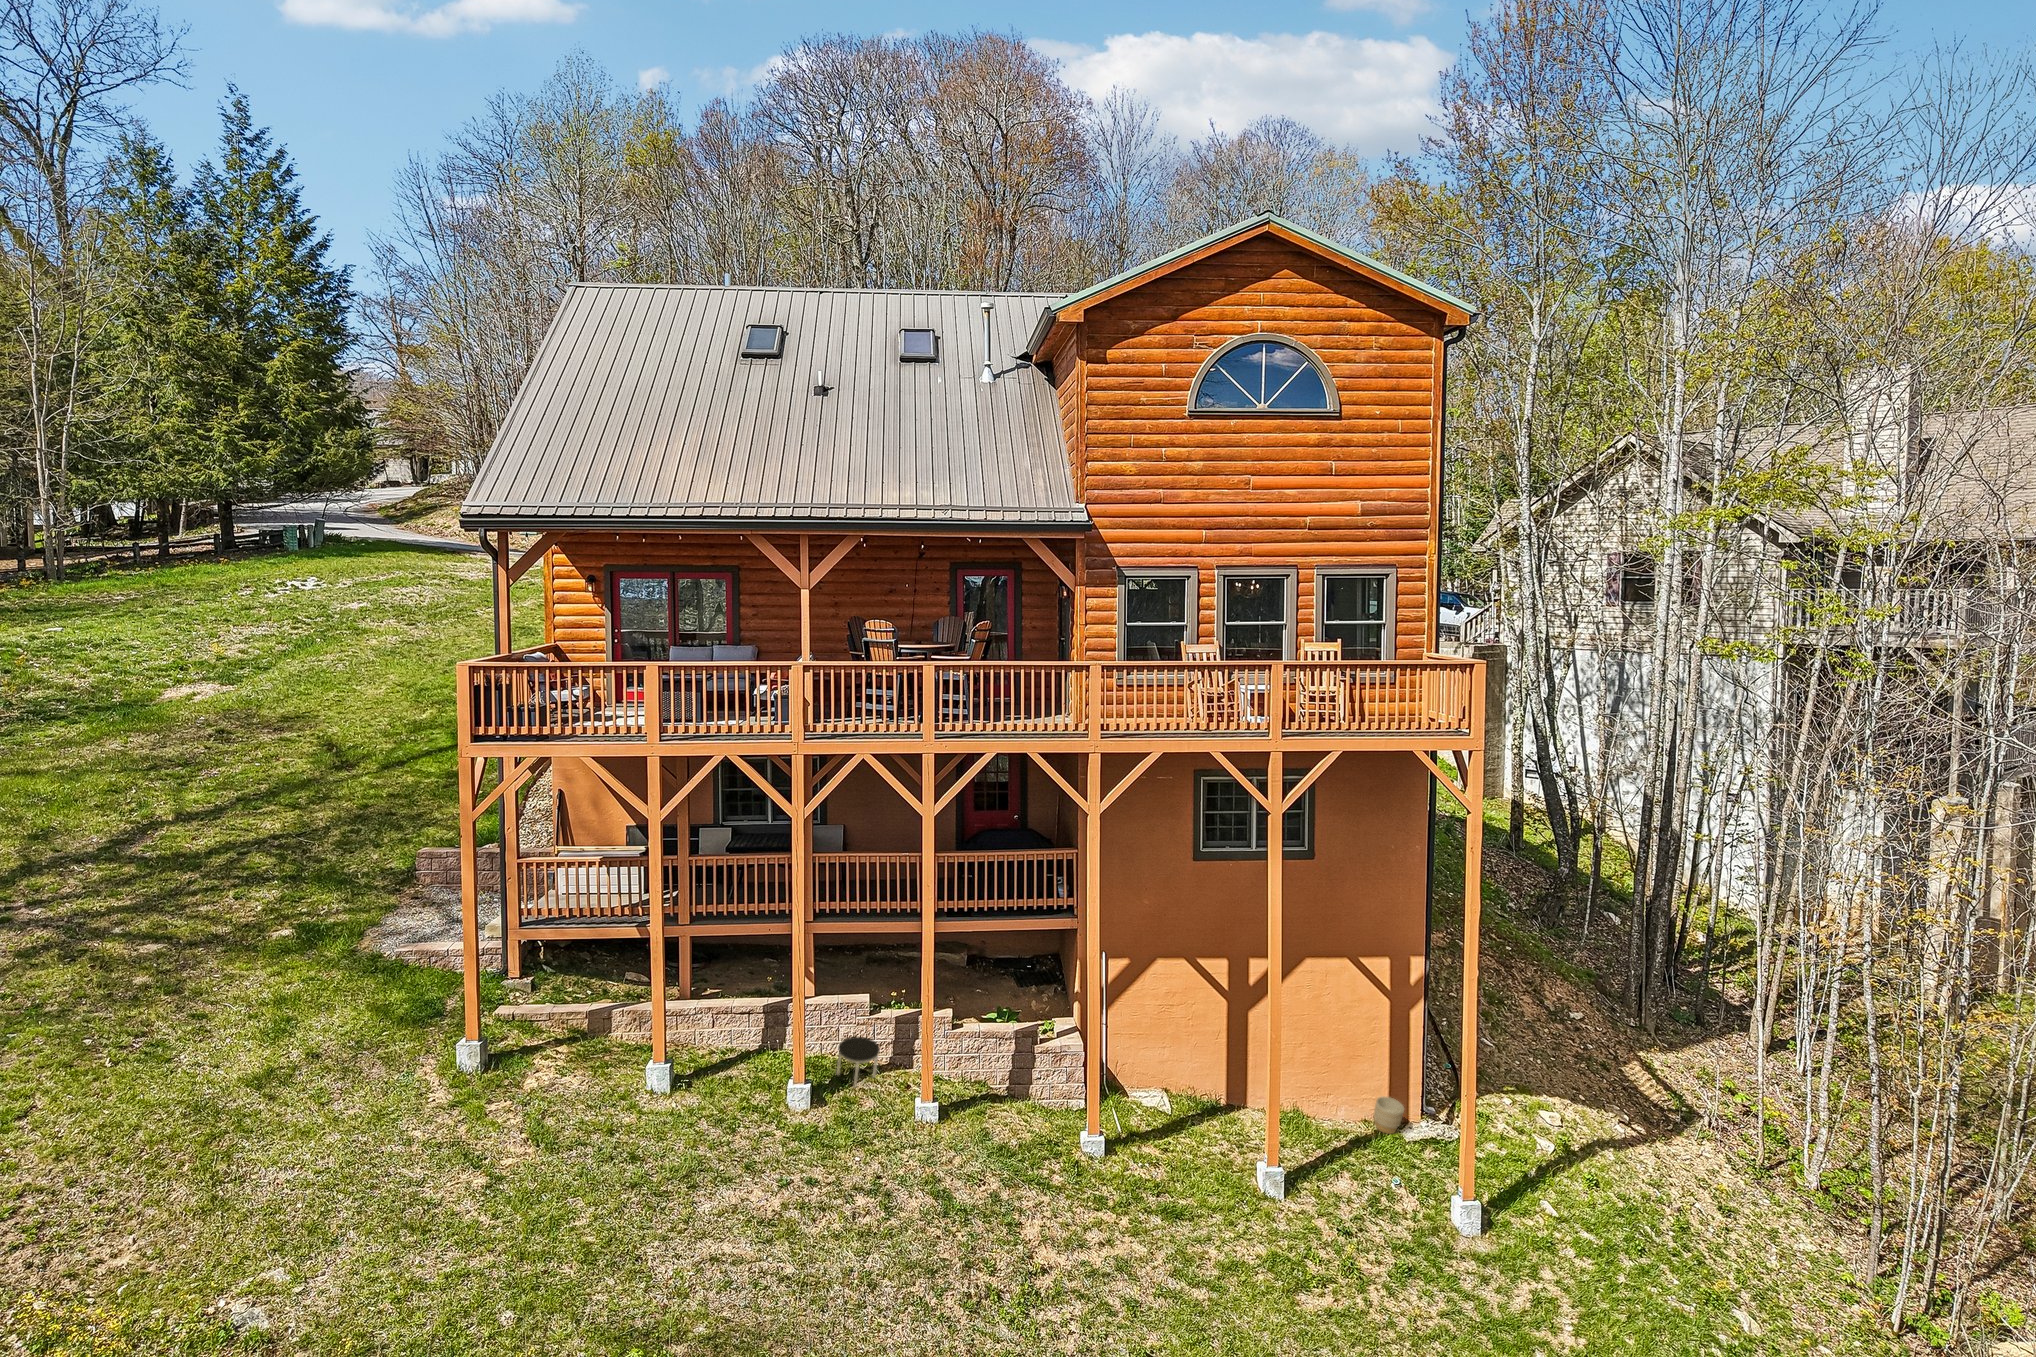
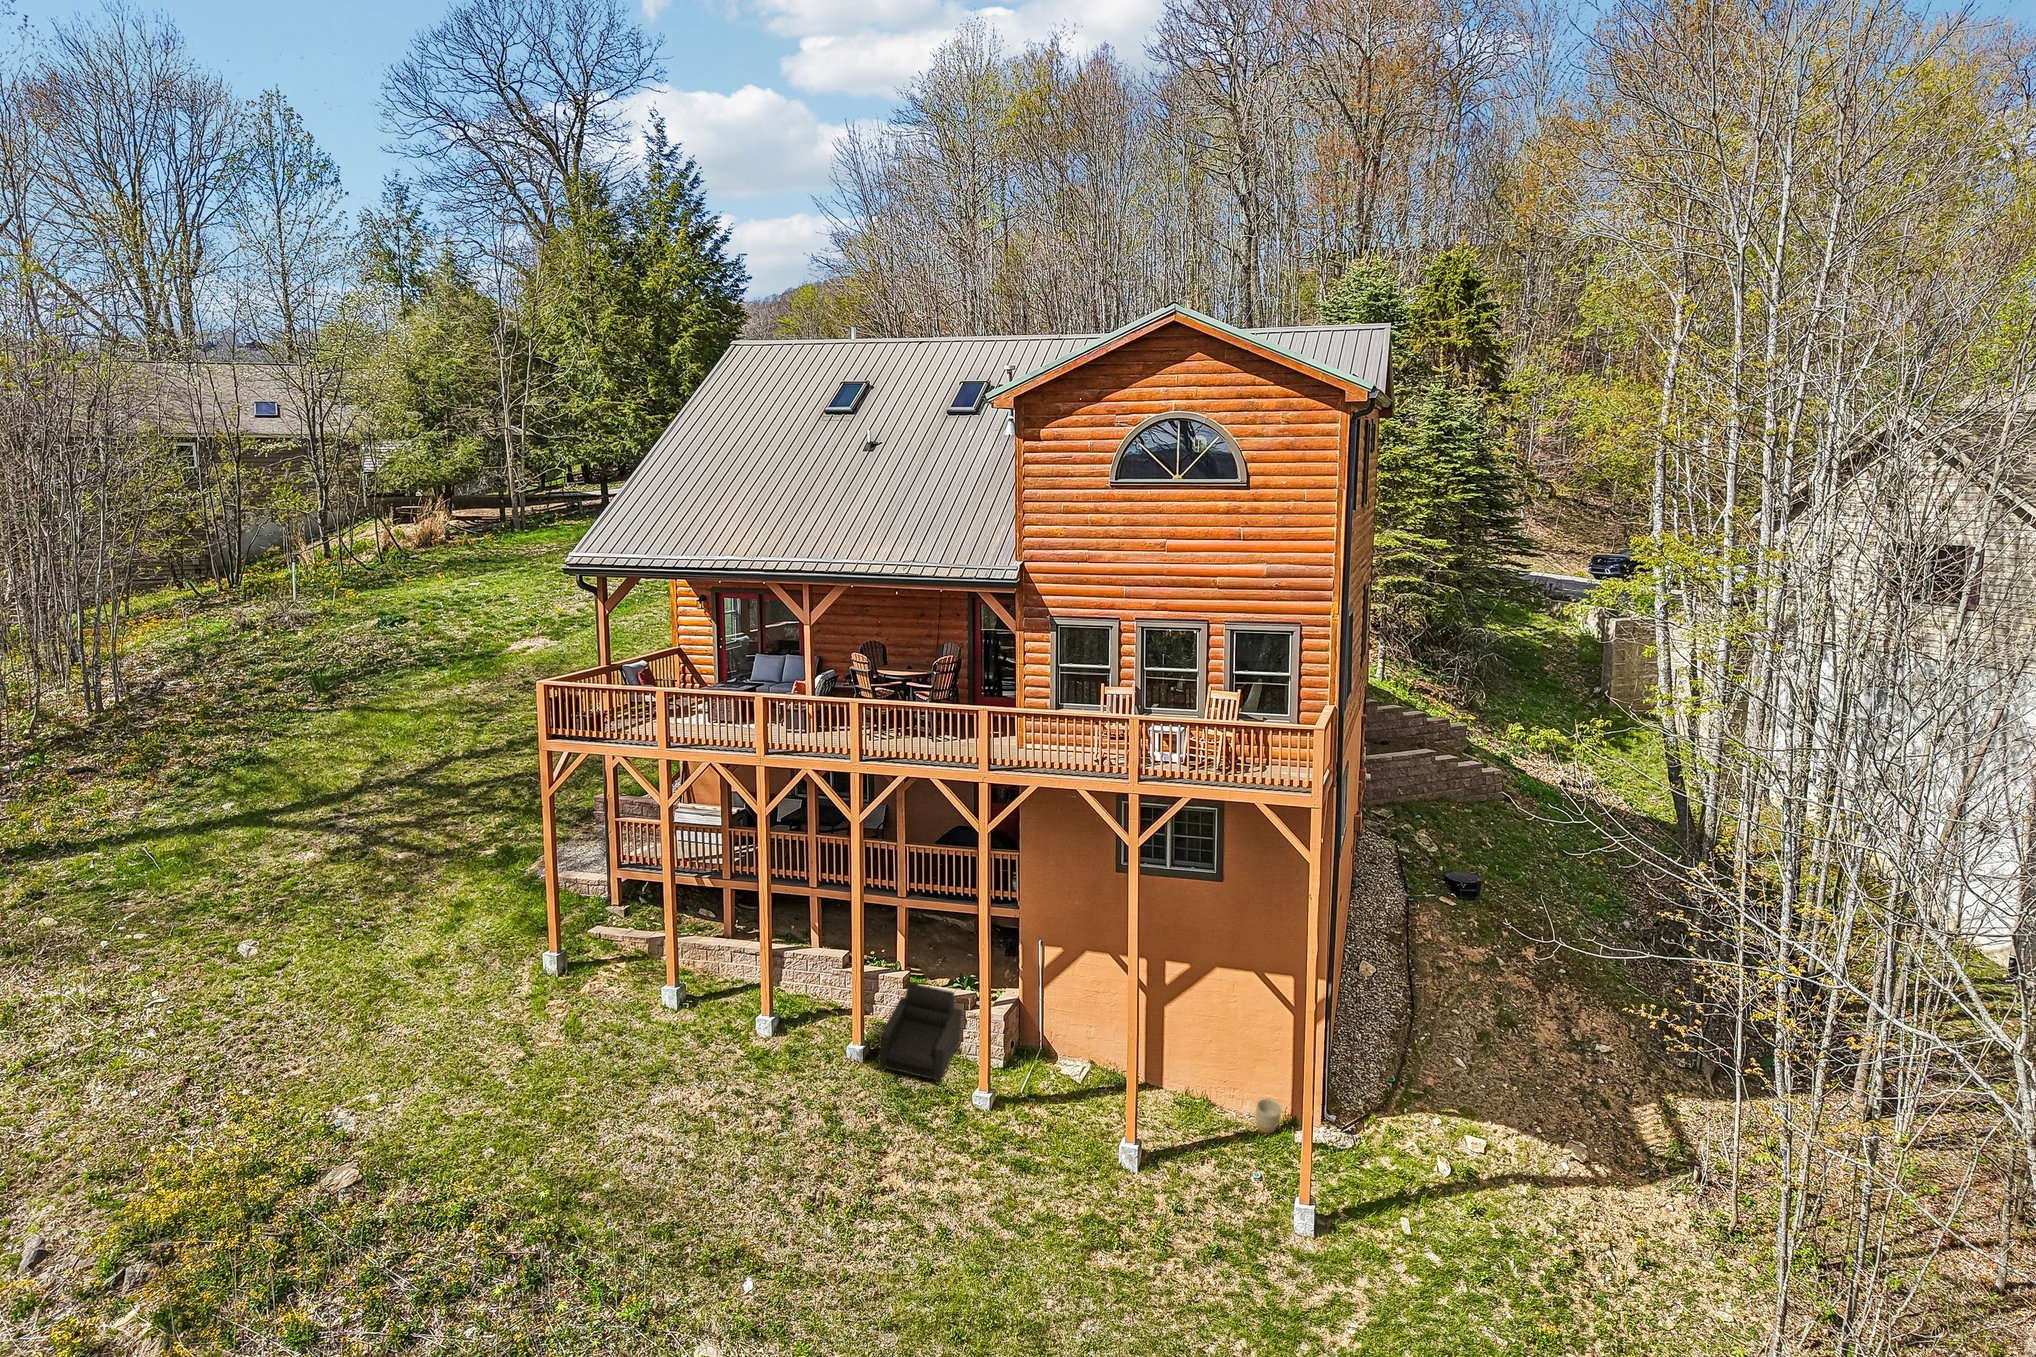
armchair: none [957,1017,1048,1136] -> present [878,983,962,1084]
round table: present [836,1037,880,1087] -> none [807,985,839,1025]

